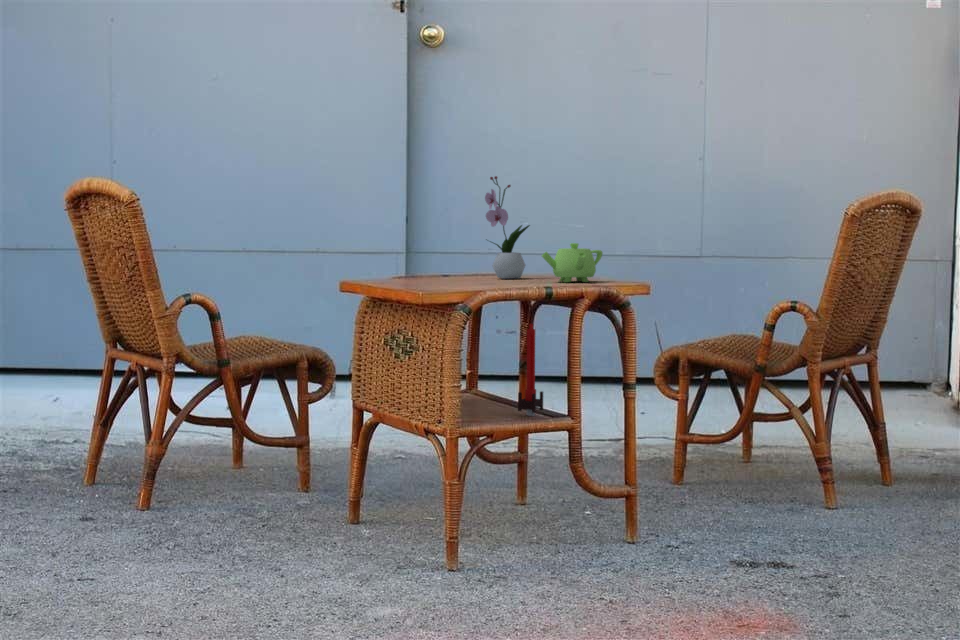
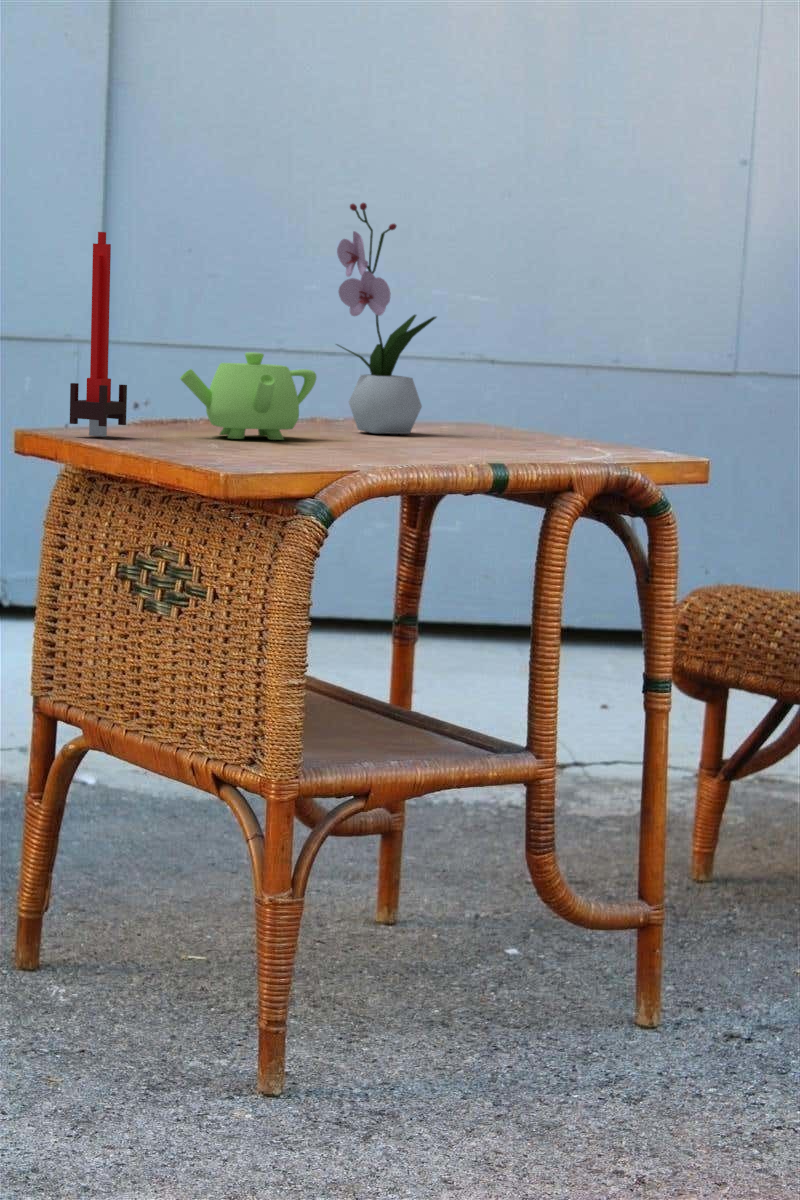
teapot: present [542,243,603,282] -> present [180,352,316,440]
candle: present [518,324,543,416] -> present [70,232,127,437]

